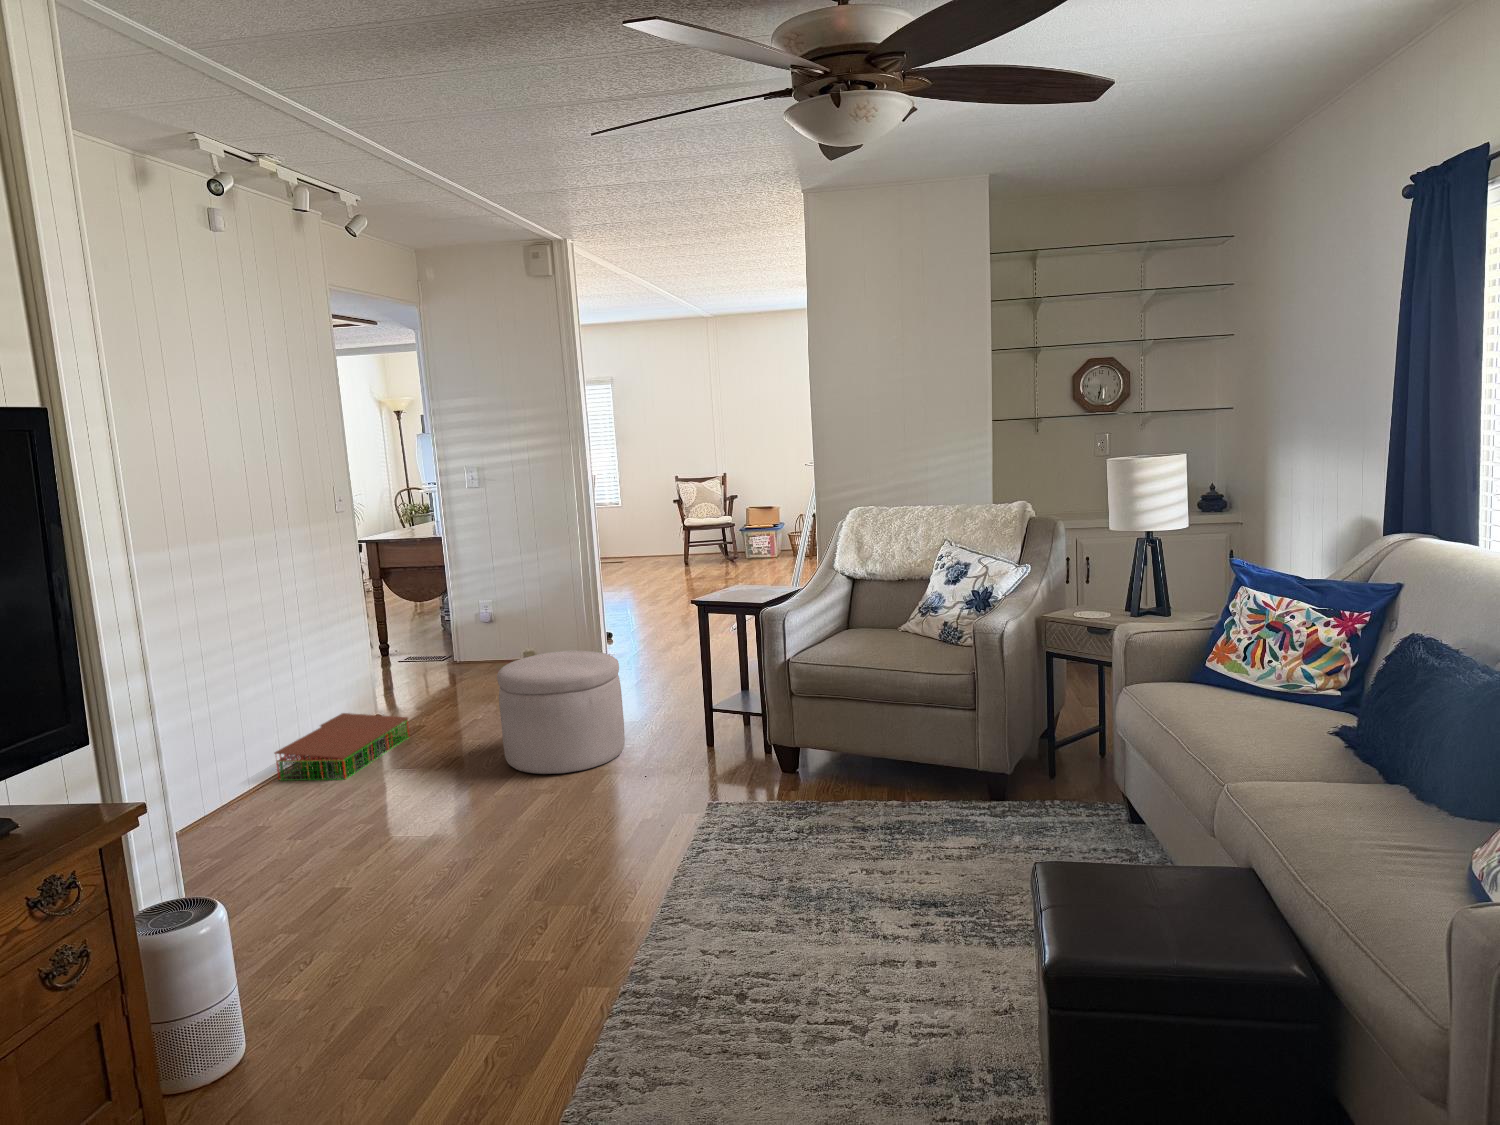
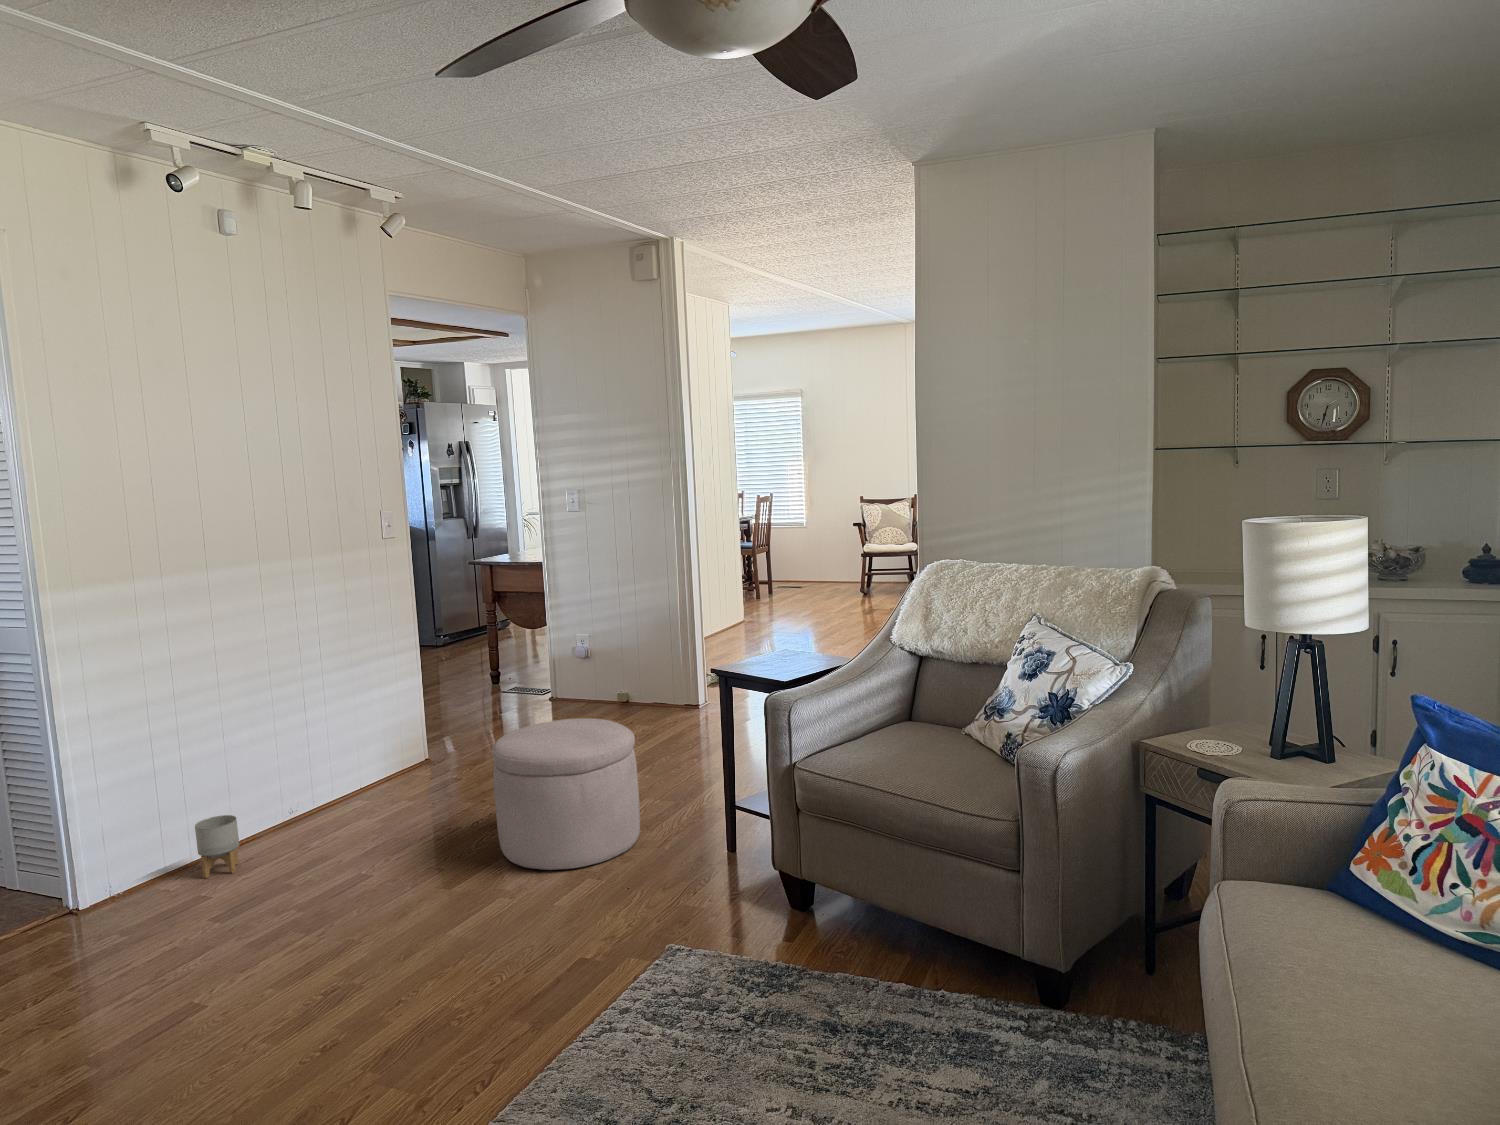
storage bin: present [275,713,410,780] -> none [277,762,443,845]
planter: none [218,758,259,814] -> present [195,815,239,878]

